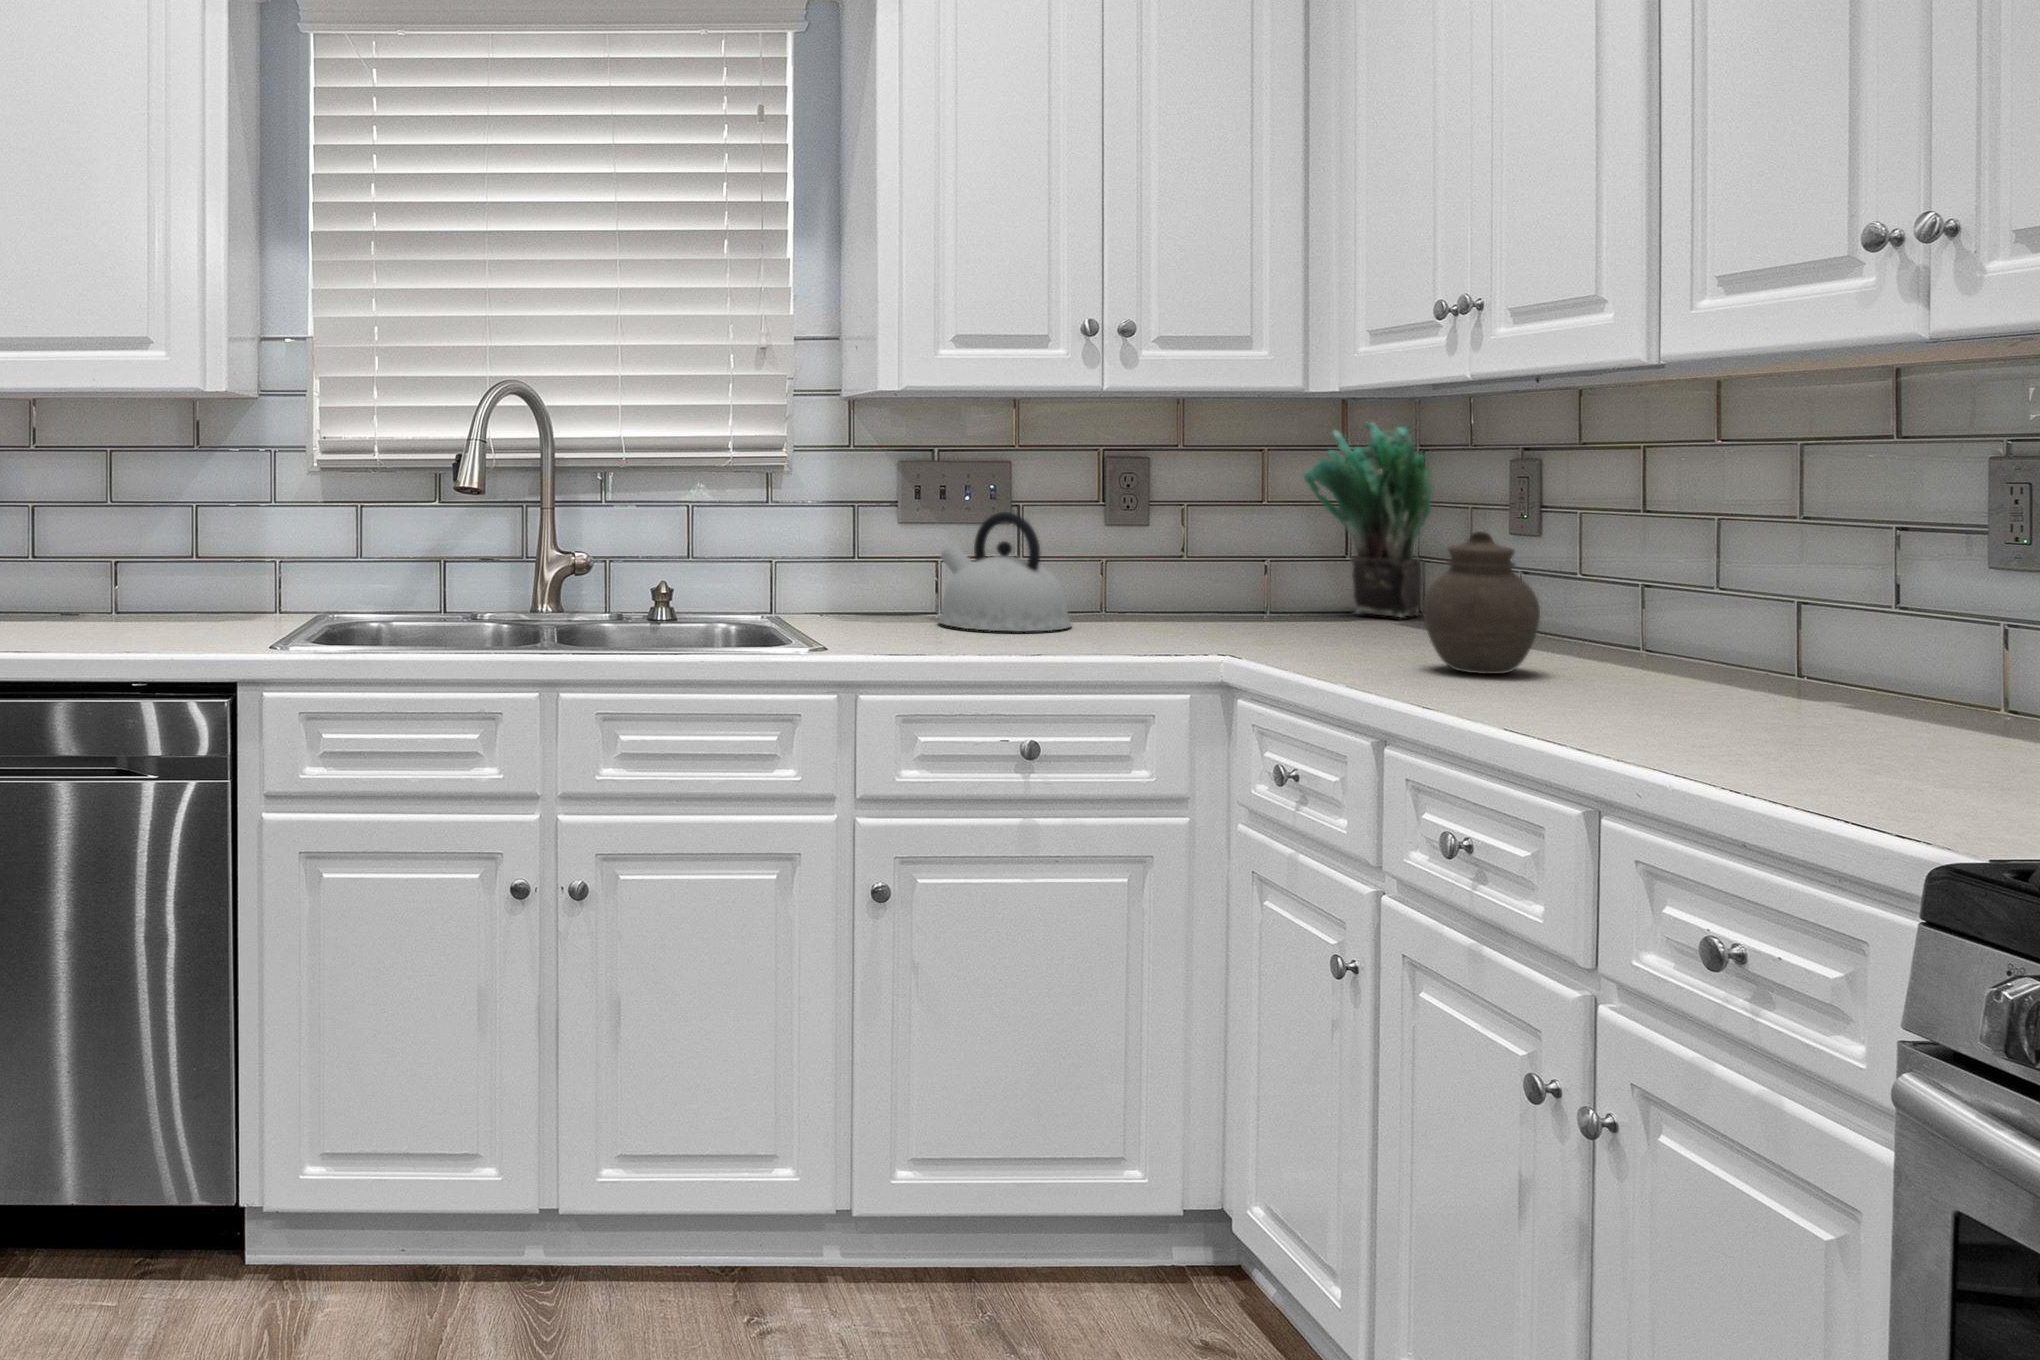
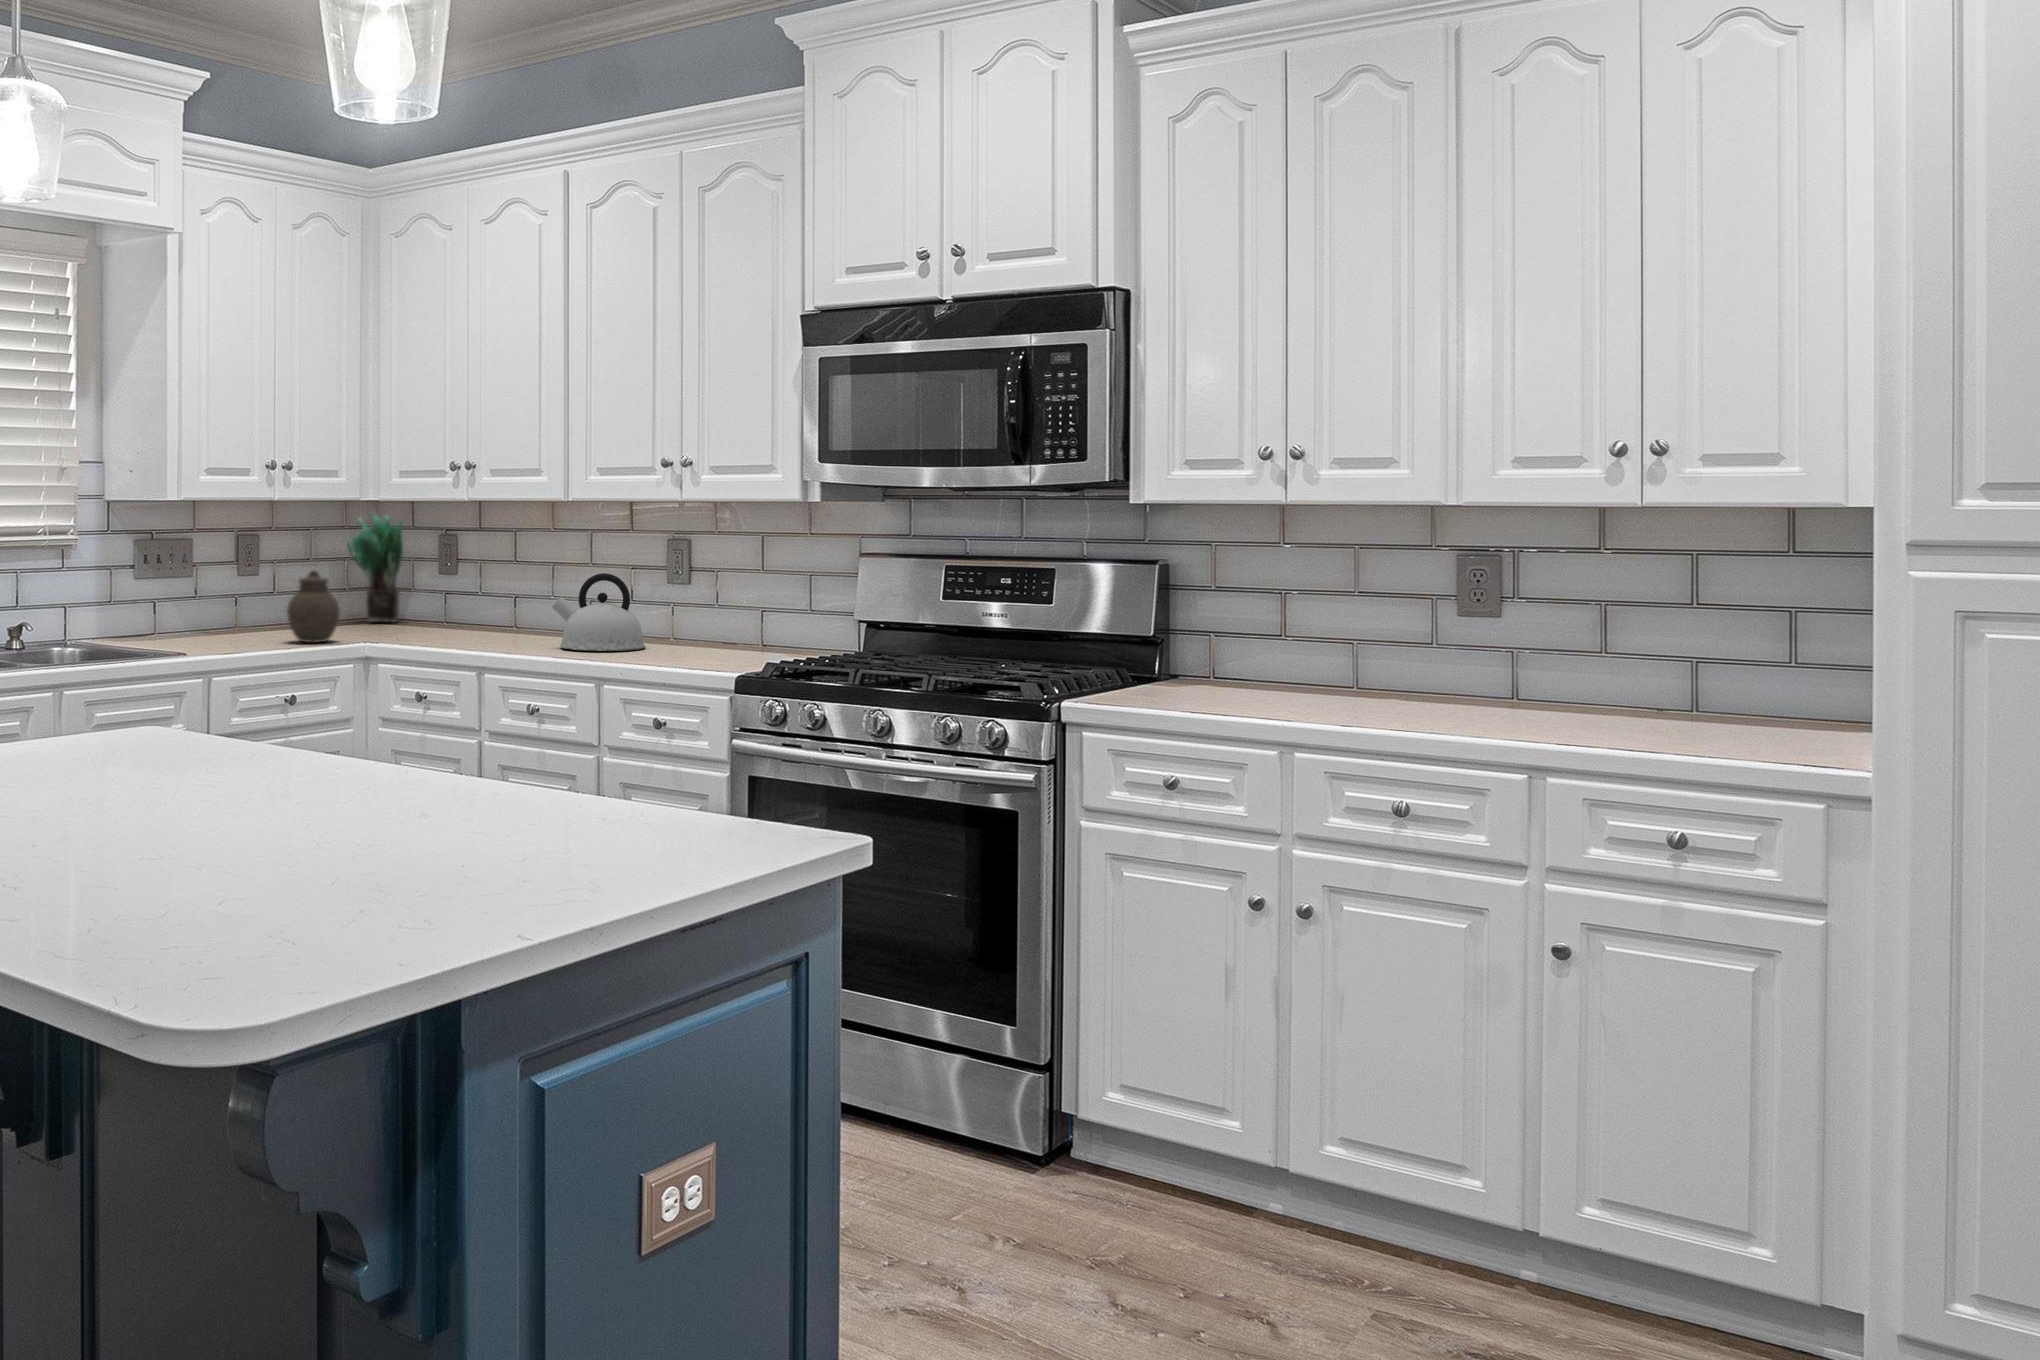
kettle: present [939,512,1071,632] -> present [552,573,645,651]
jar: present [1423,531,1540,674] -> present [287,570,340,643]

